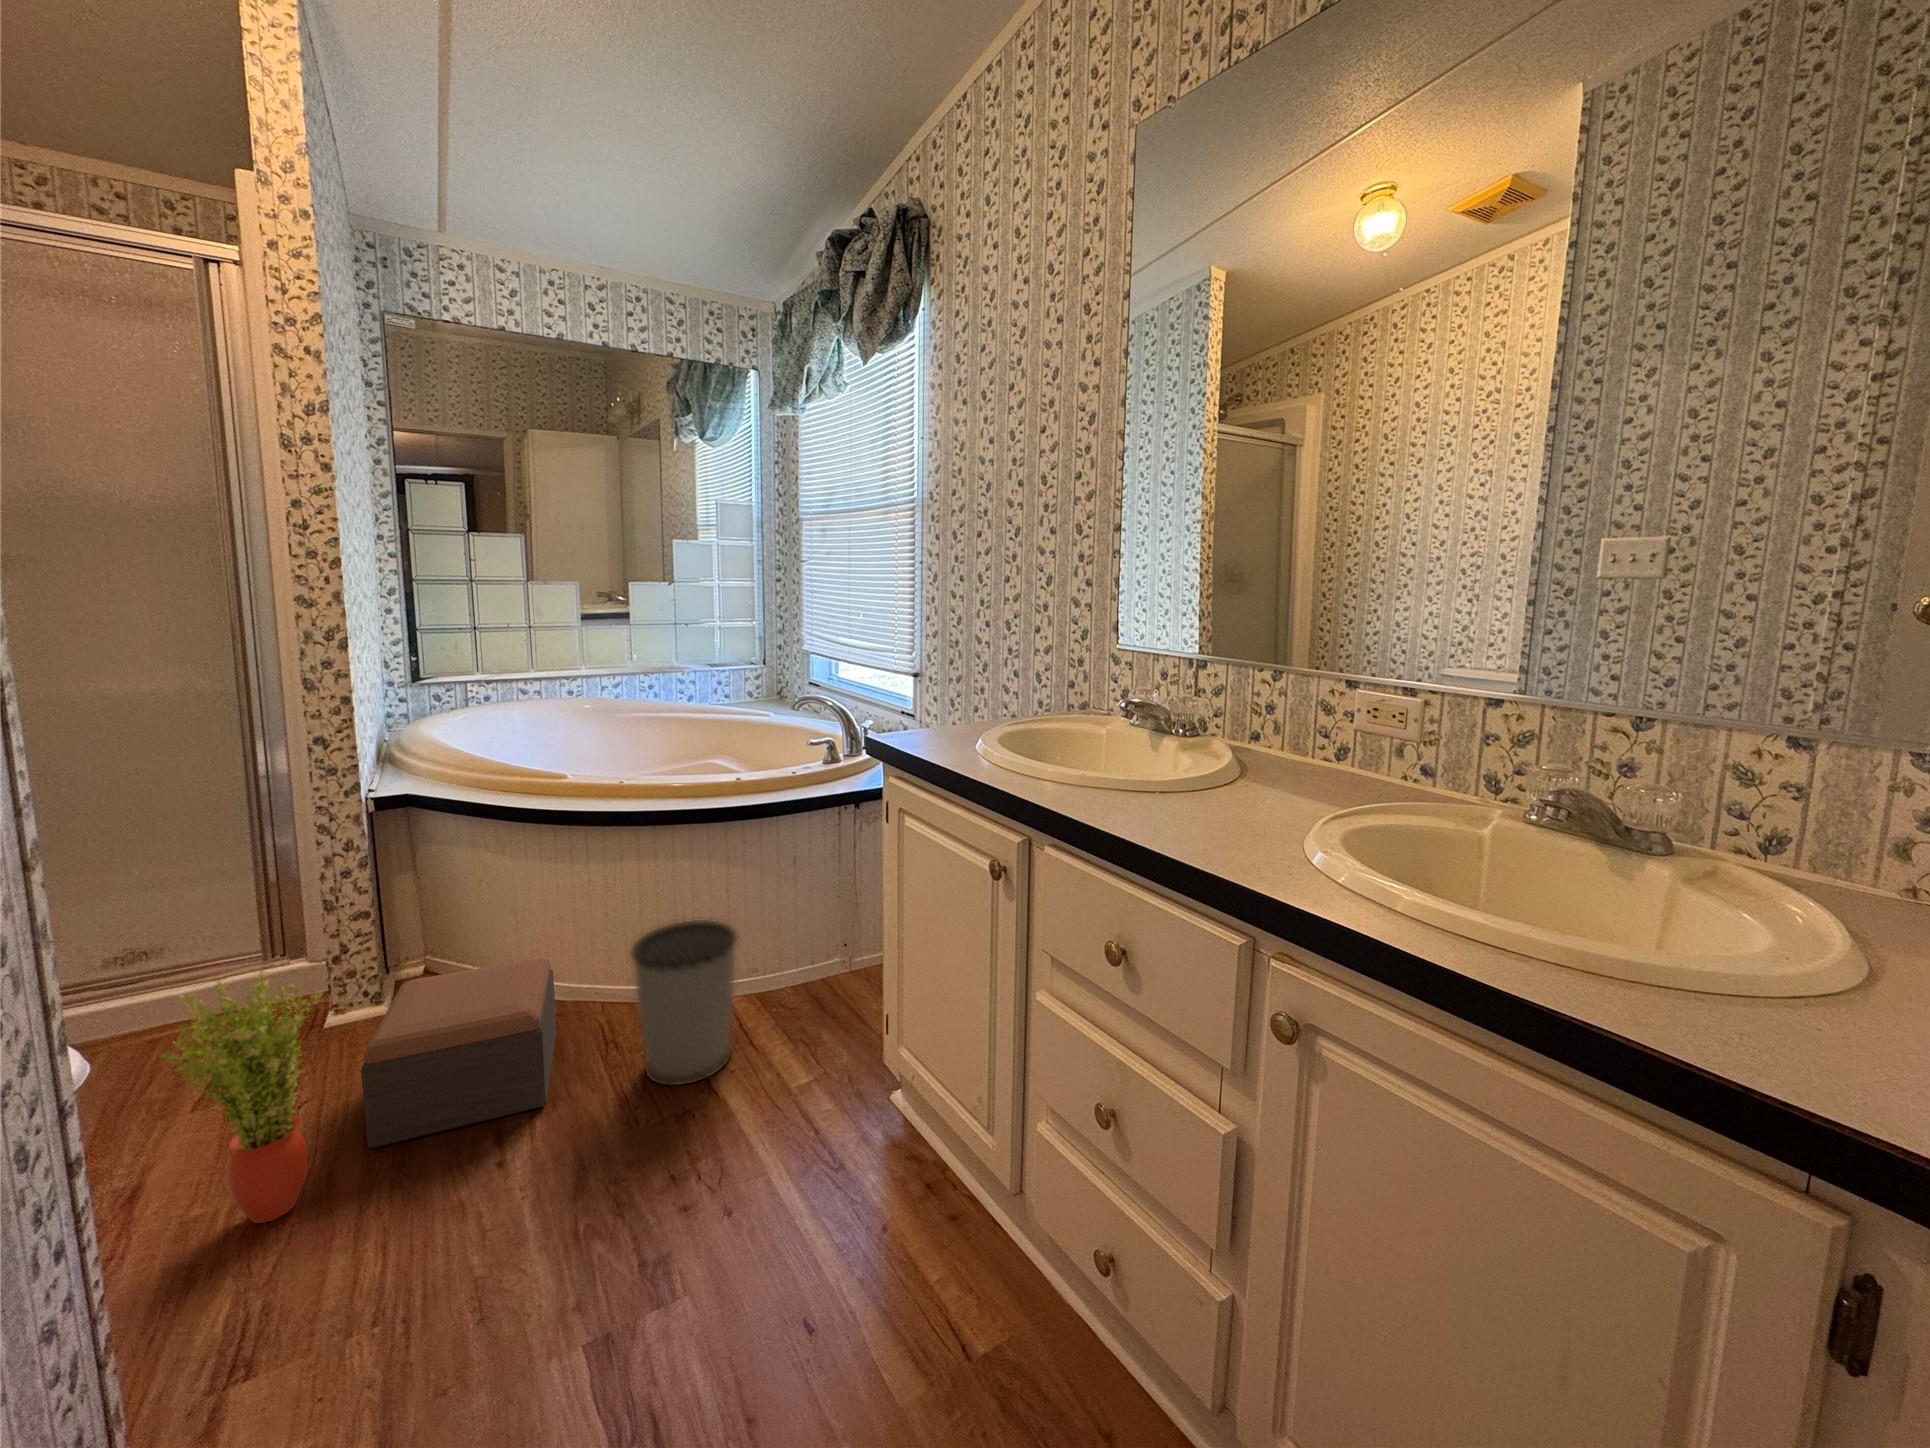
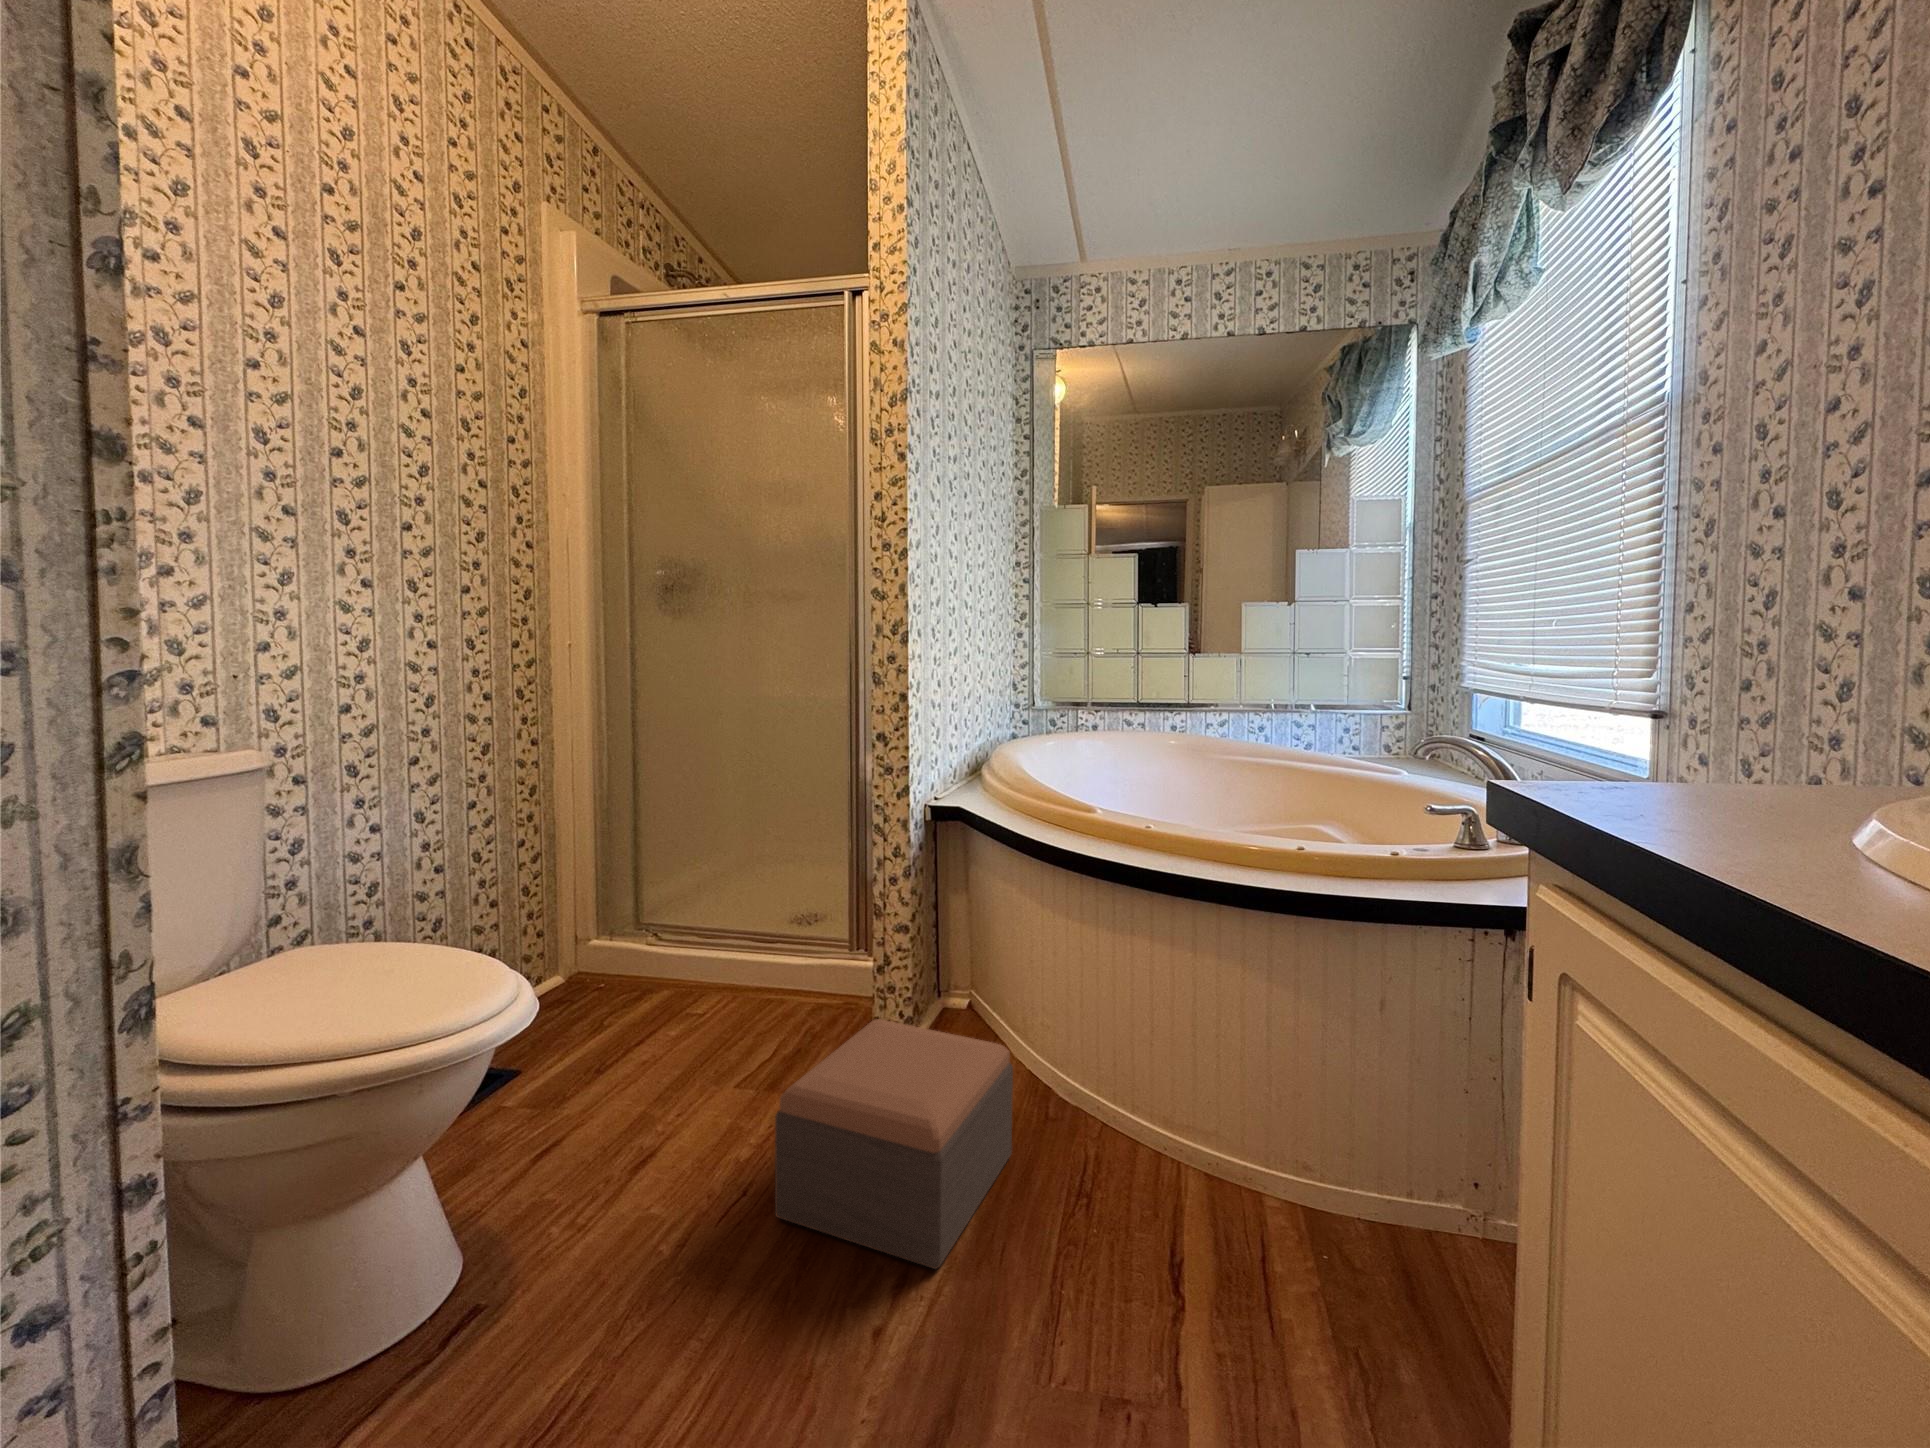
wastebasket: present [630,920,737,1085] -> none [1057,1062,1221,1367]
potted plant: present [162,970,323,1223] -> none [577,960,721,1263]

